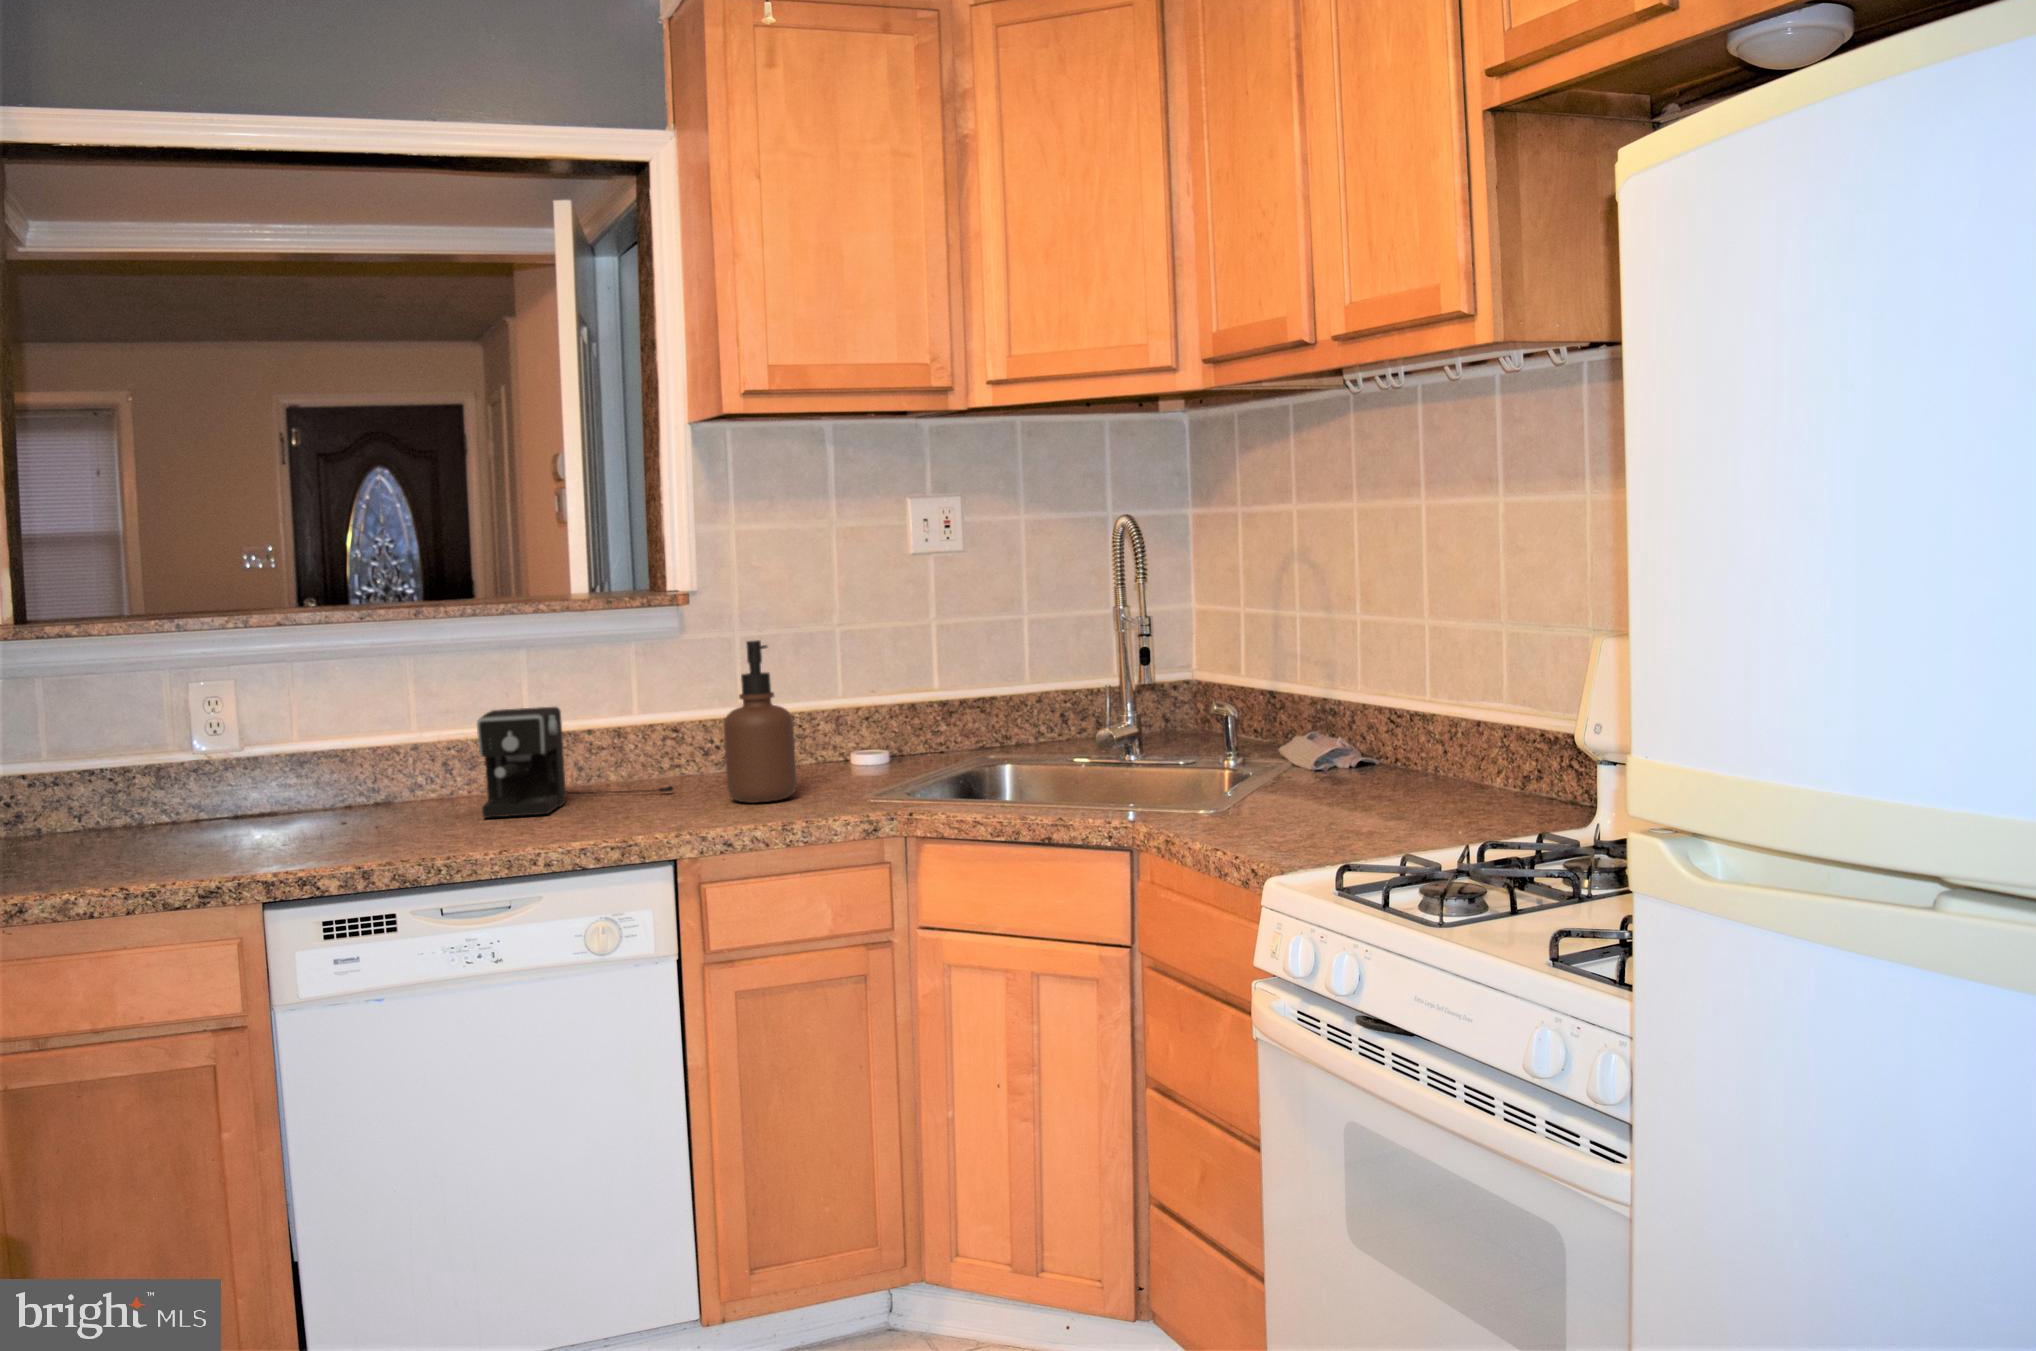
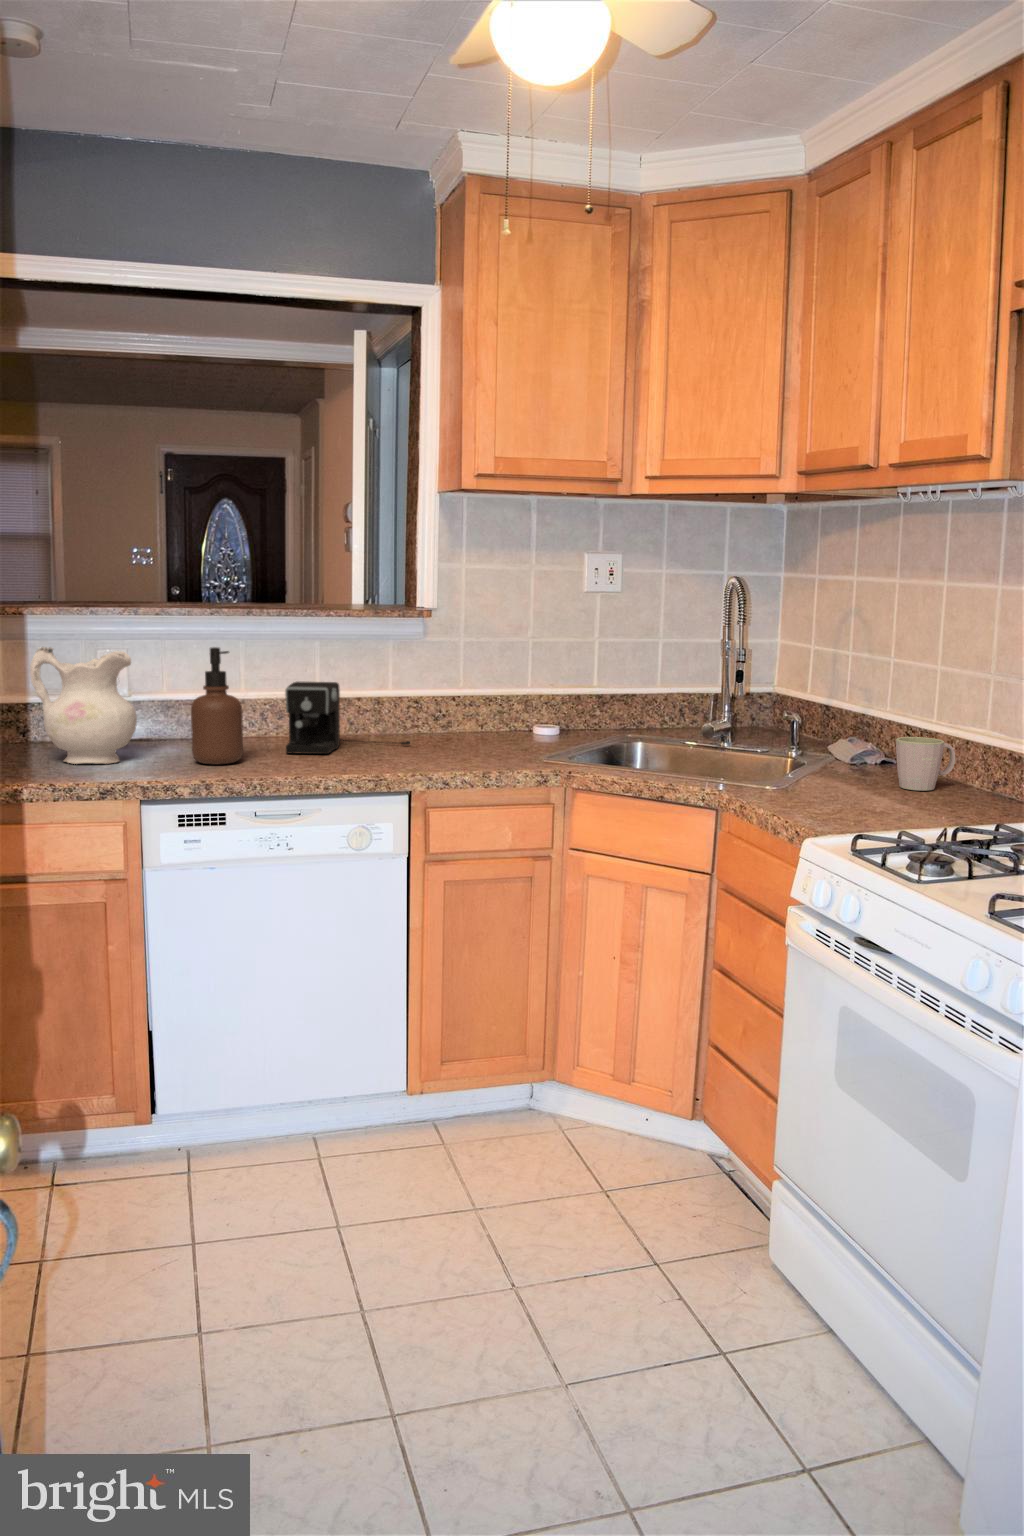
soap dispenser: present [724,640,797,803] -> present [191,647,243,764]
ceramic pitcher: none [65,680,242,860] -> present [30,647,137,764]
mug: none [1373,721,1457,797] -> present [896,737,955,791]

